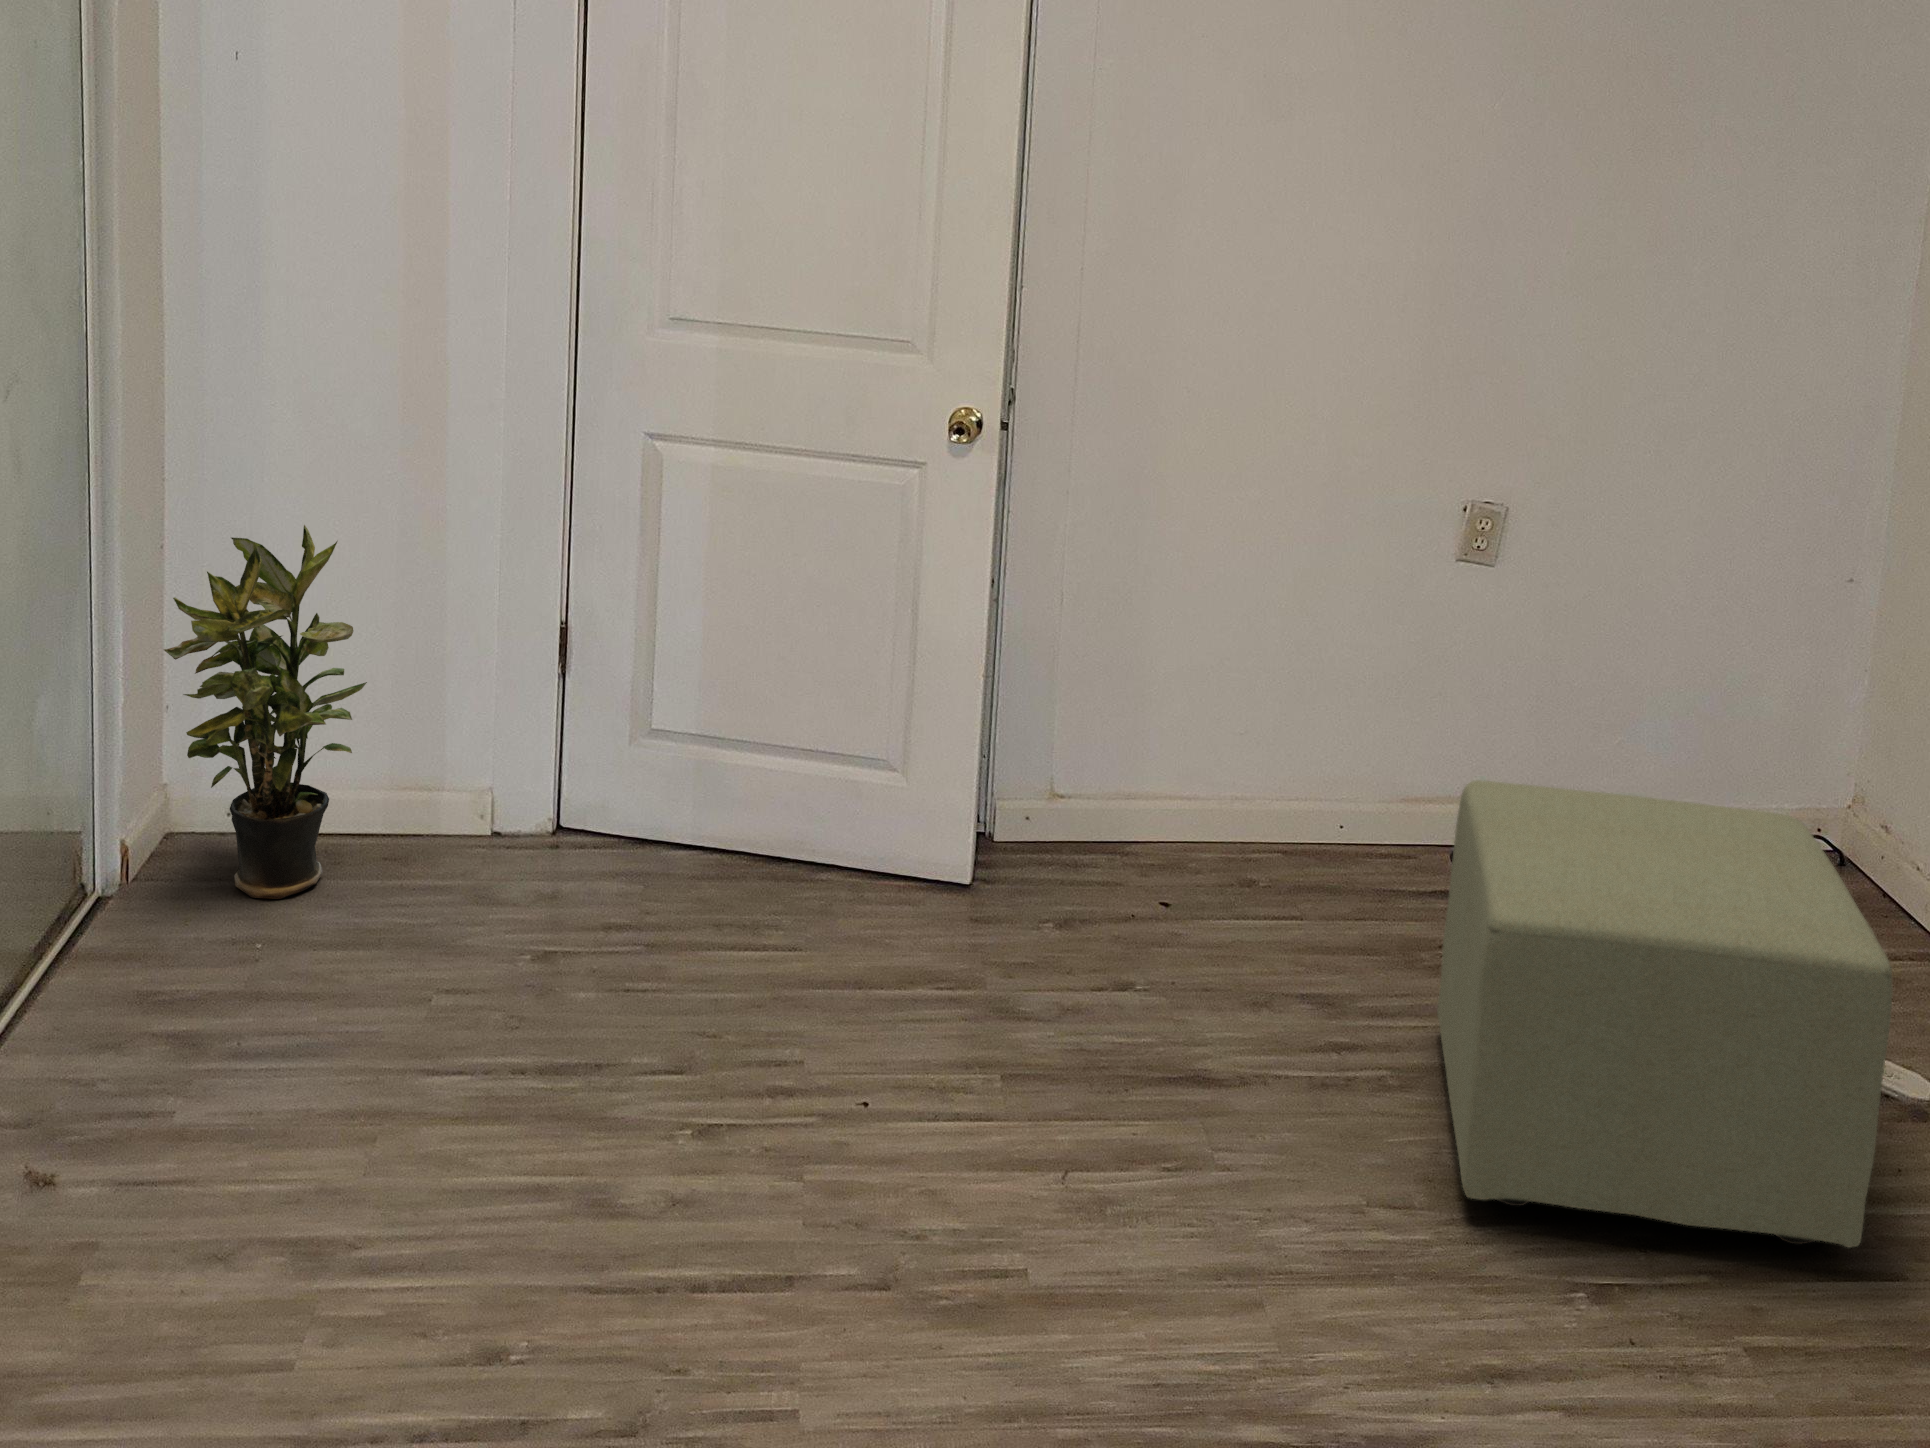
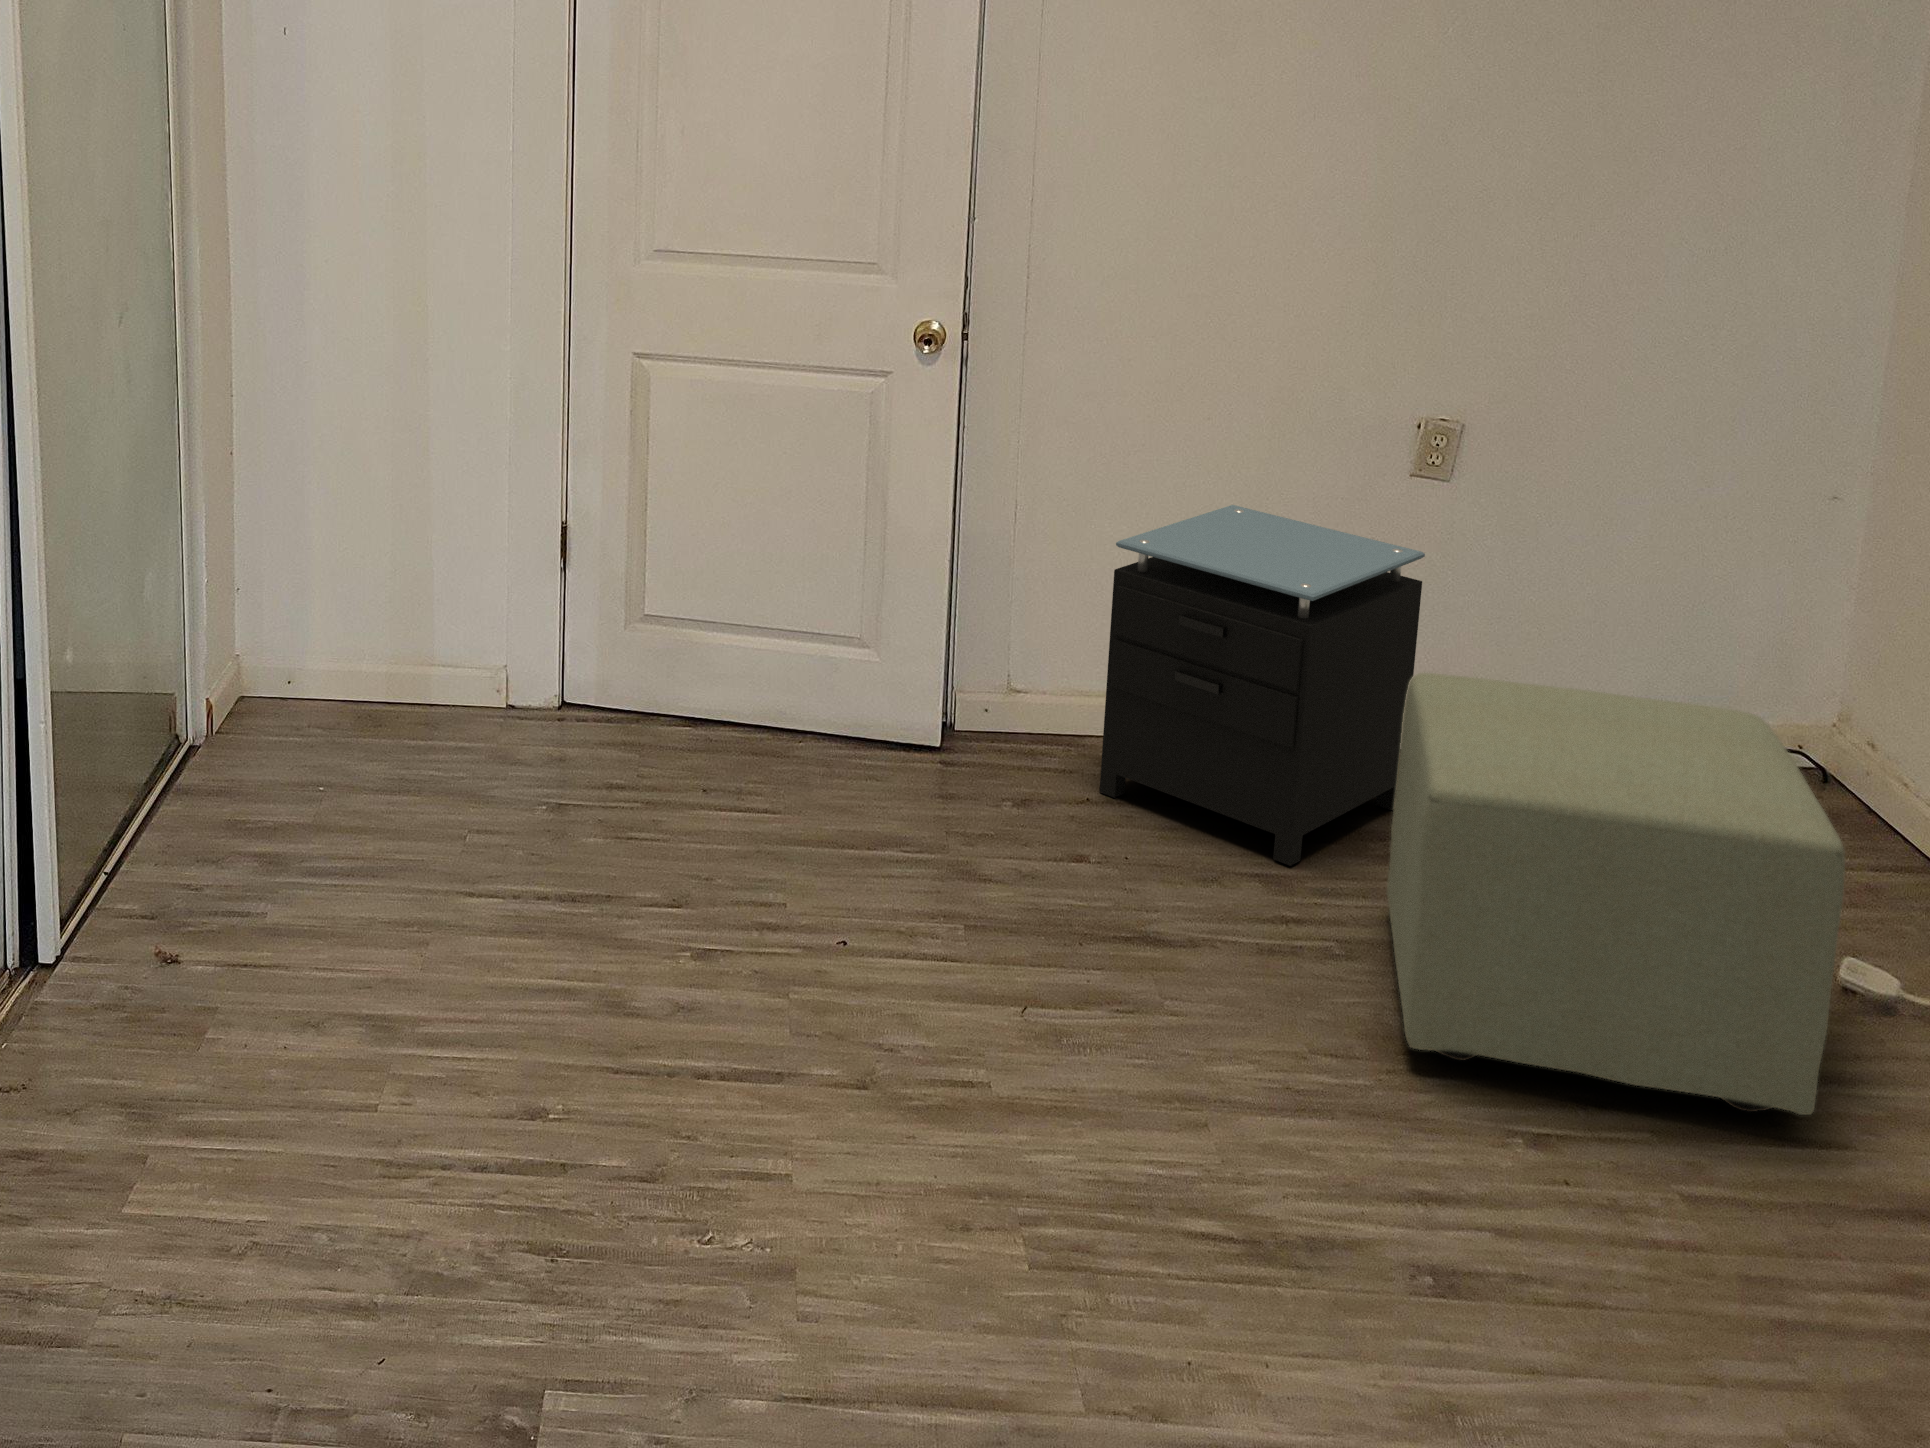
potted plant: present [164,525,367,899] -> none [230,434,397,754]
nightstand: none [1145,595,1473,985] -> present [1100,505,1425,866]

